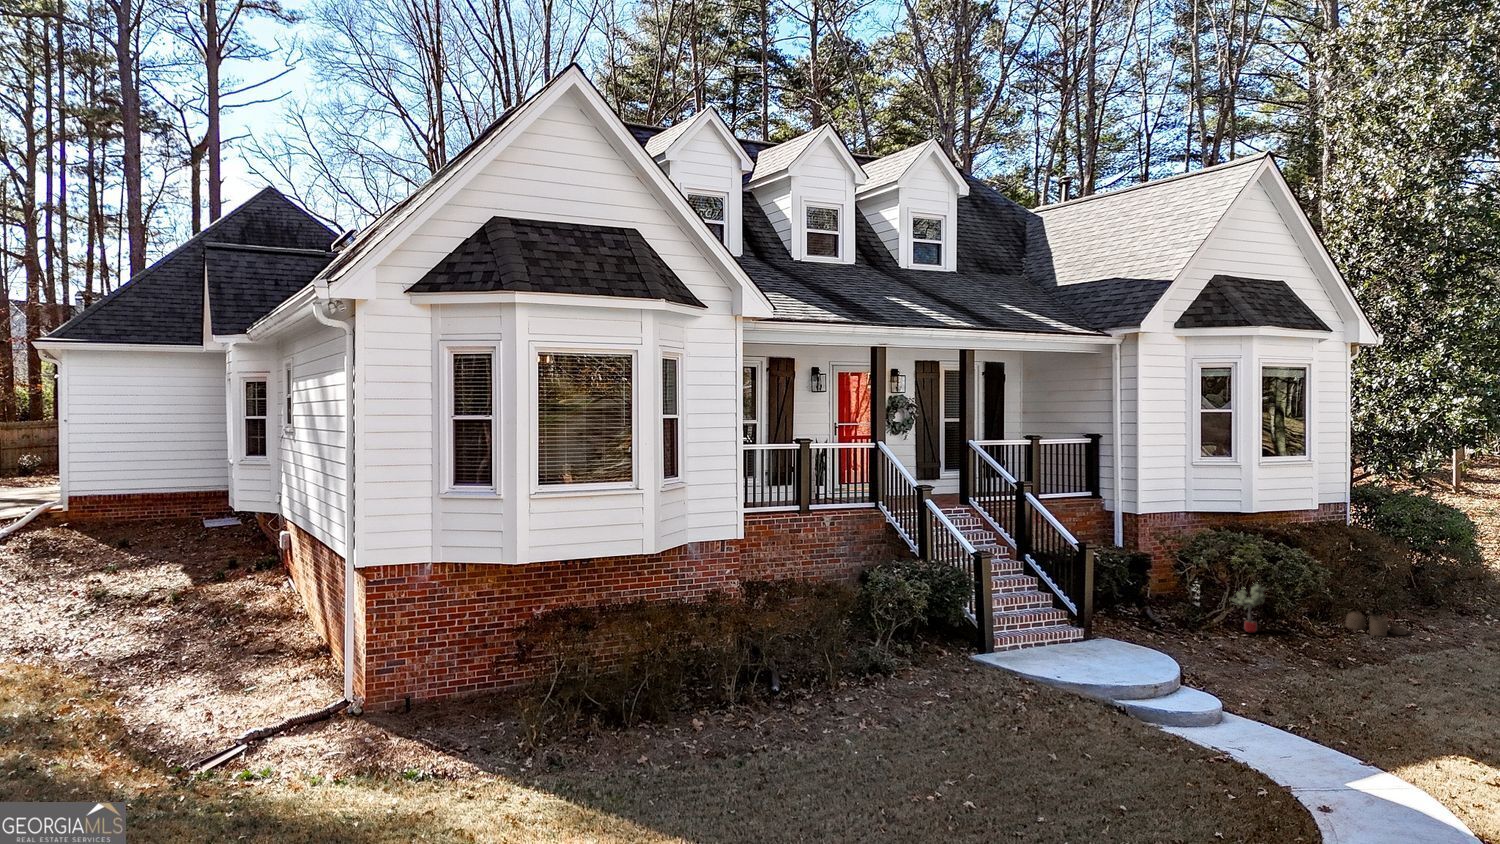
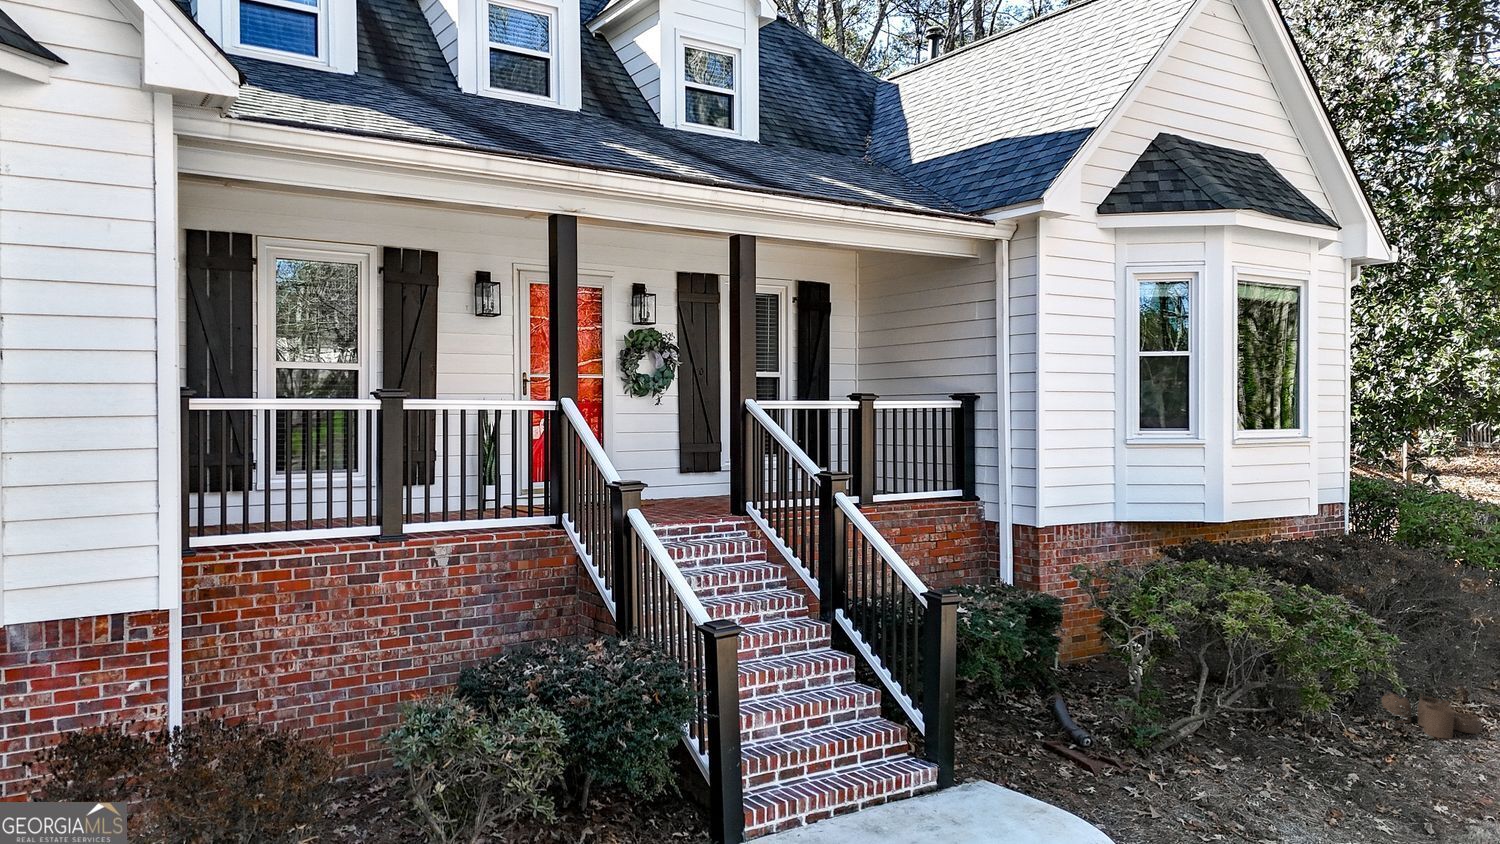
potted tree: present [1232,580,1267,633] -> none [1197,632,1265,742]

